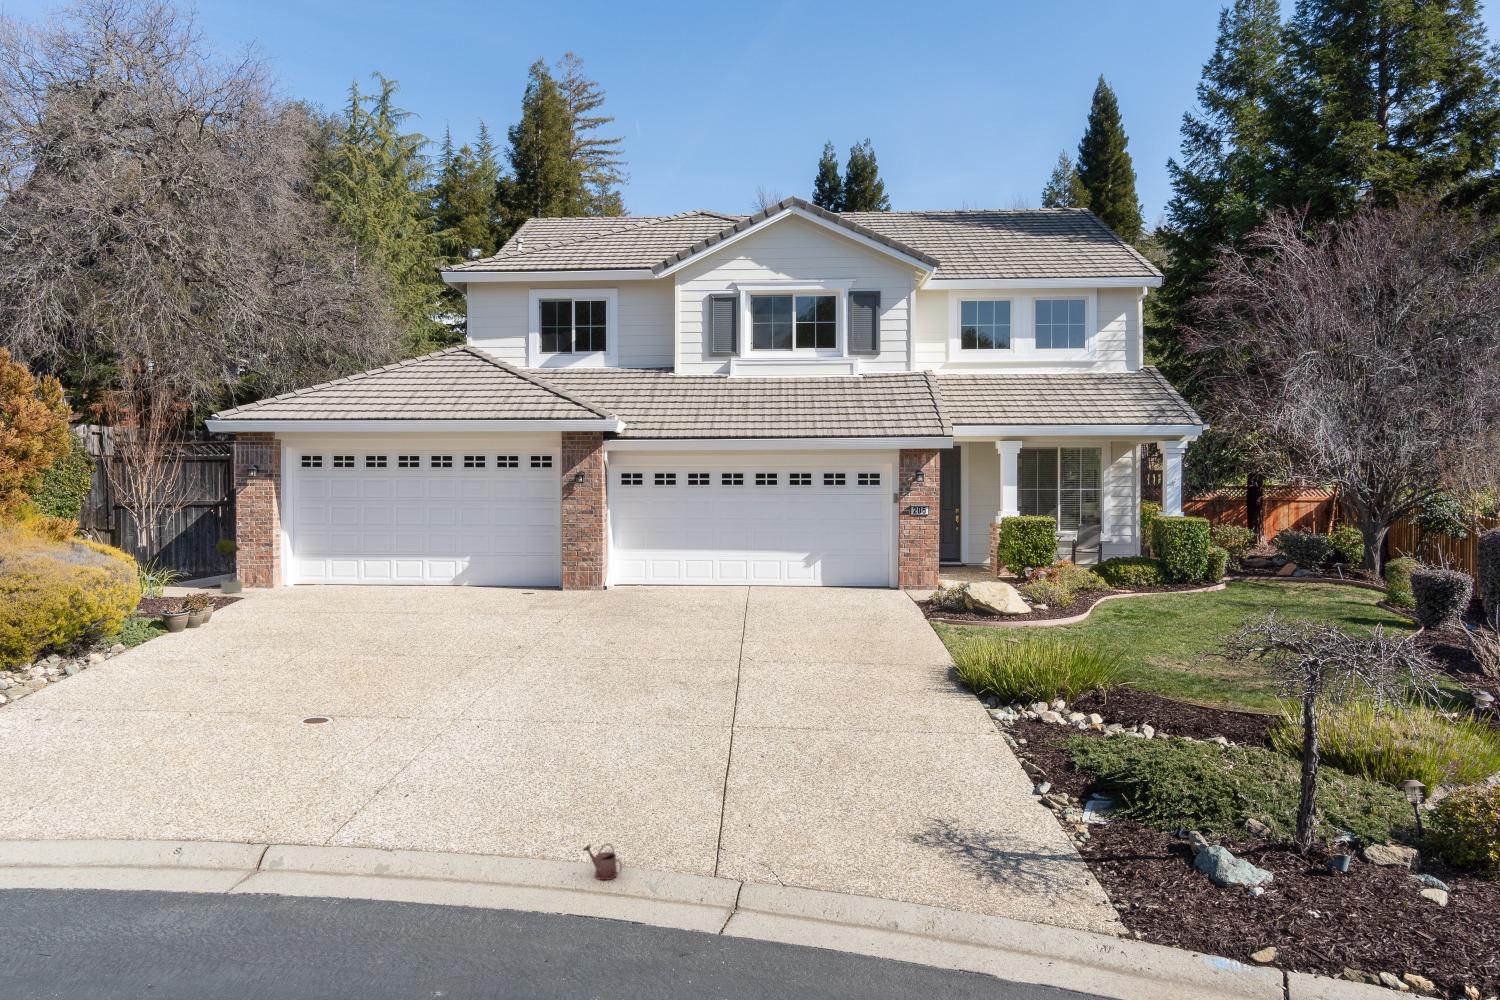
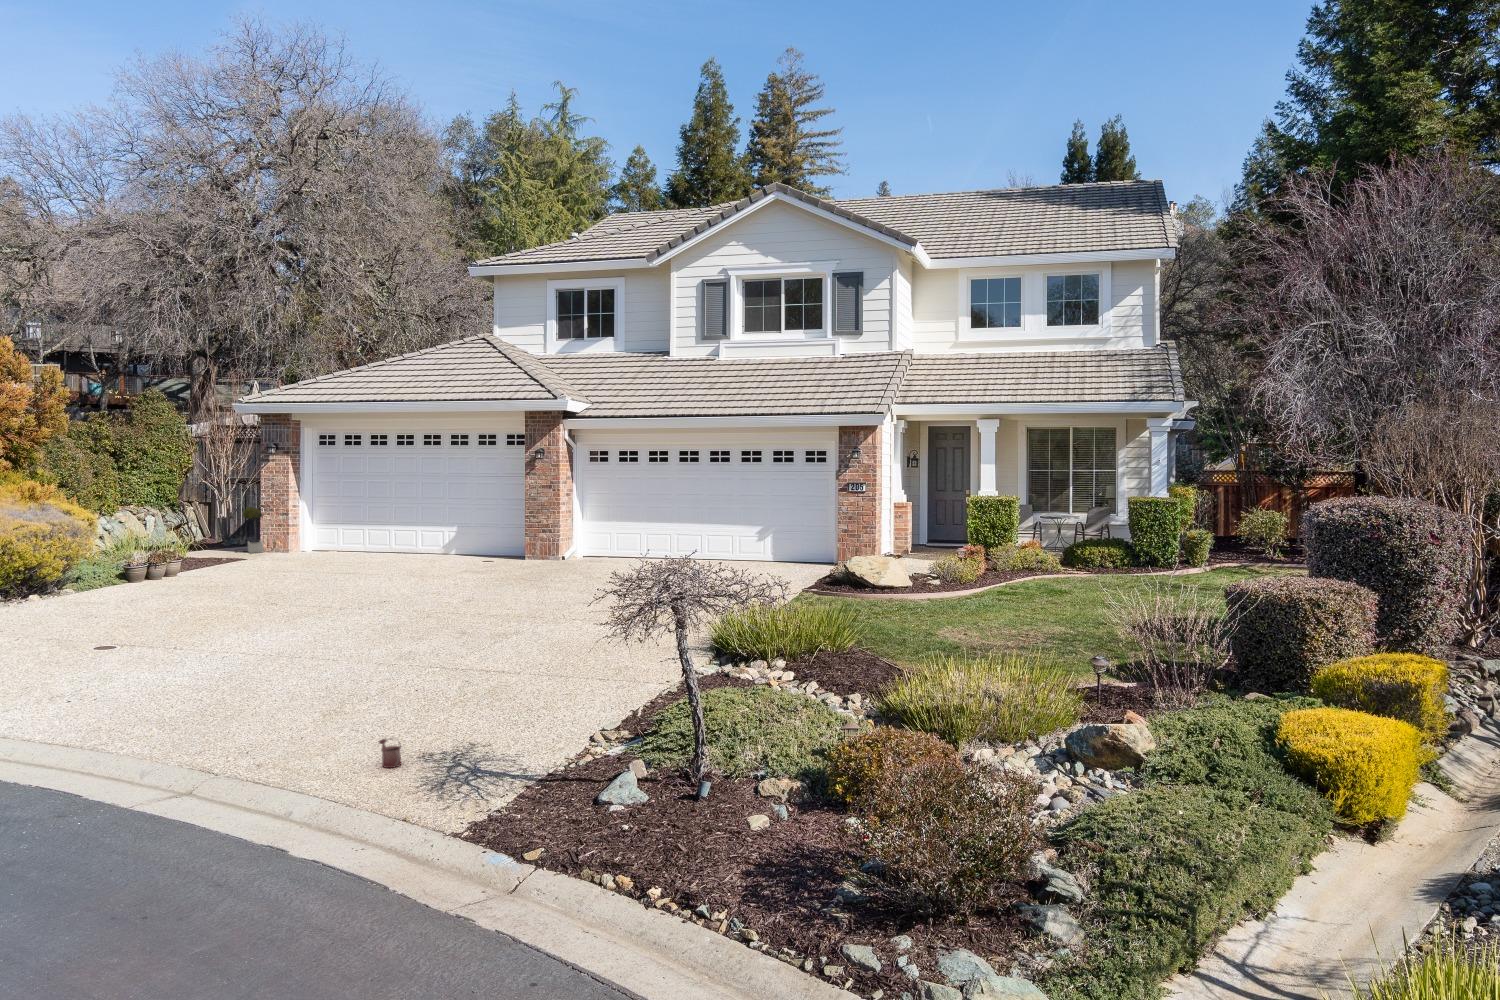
watering can: present [583,843,622,880] -> present [379,739,401,768]

